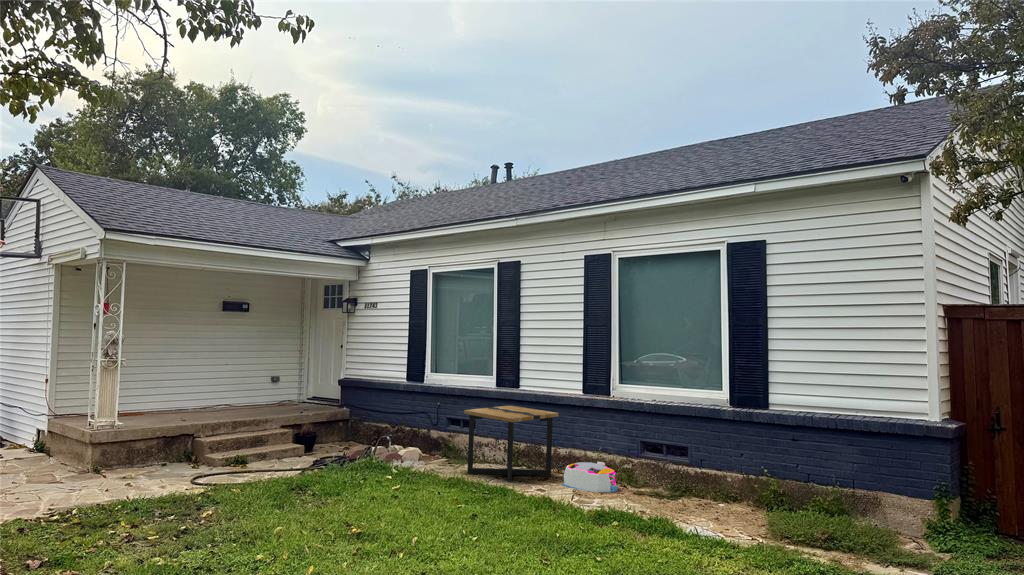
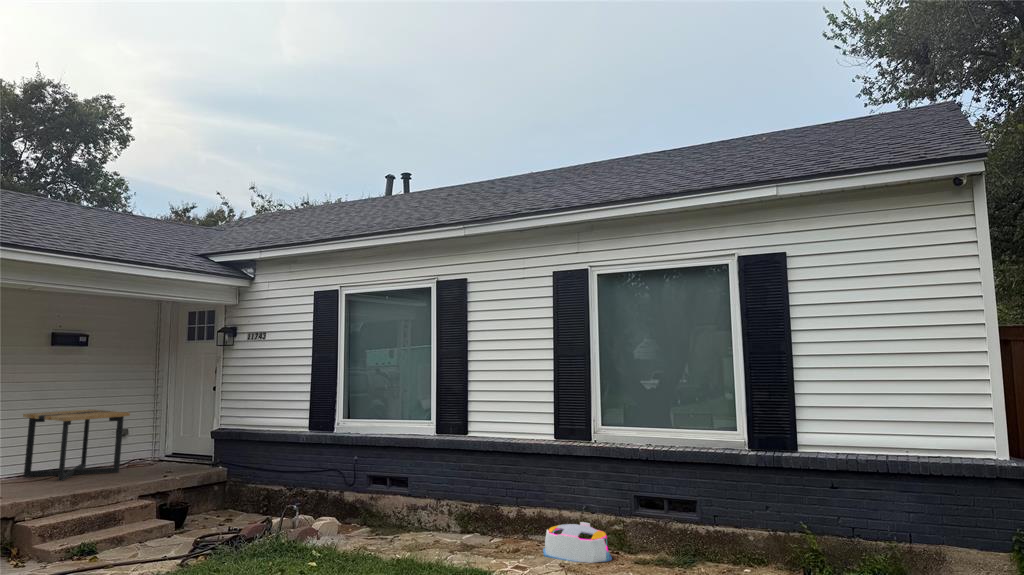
side table: present [464,405,559,482] -> present [23,409,130,481]

